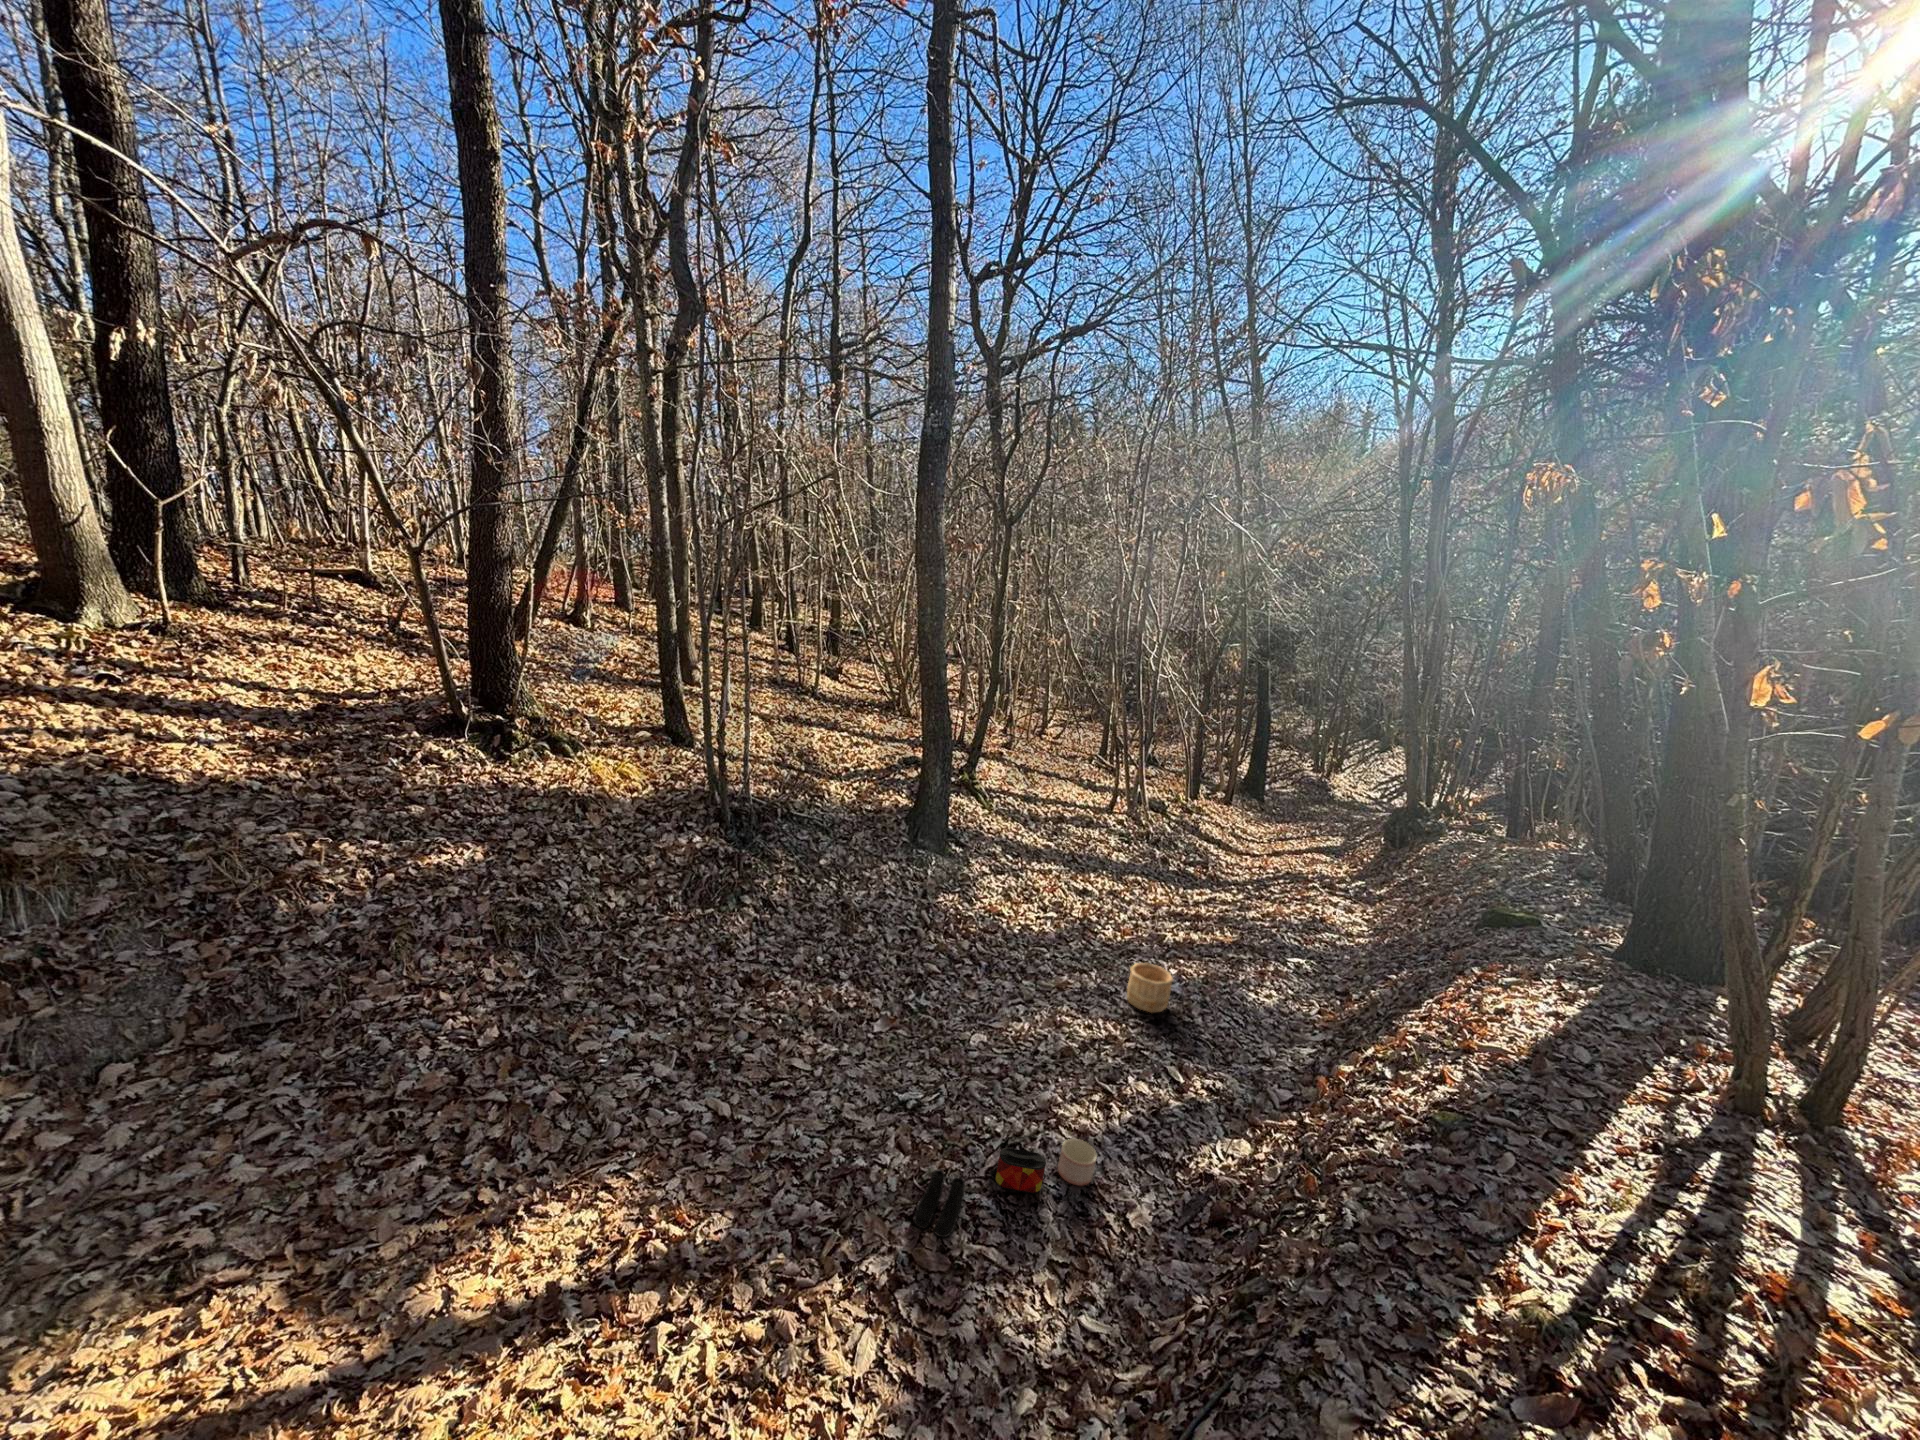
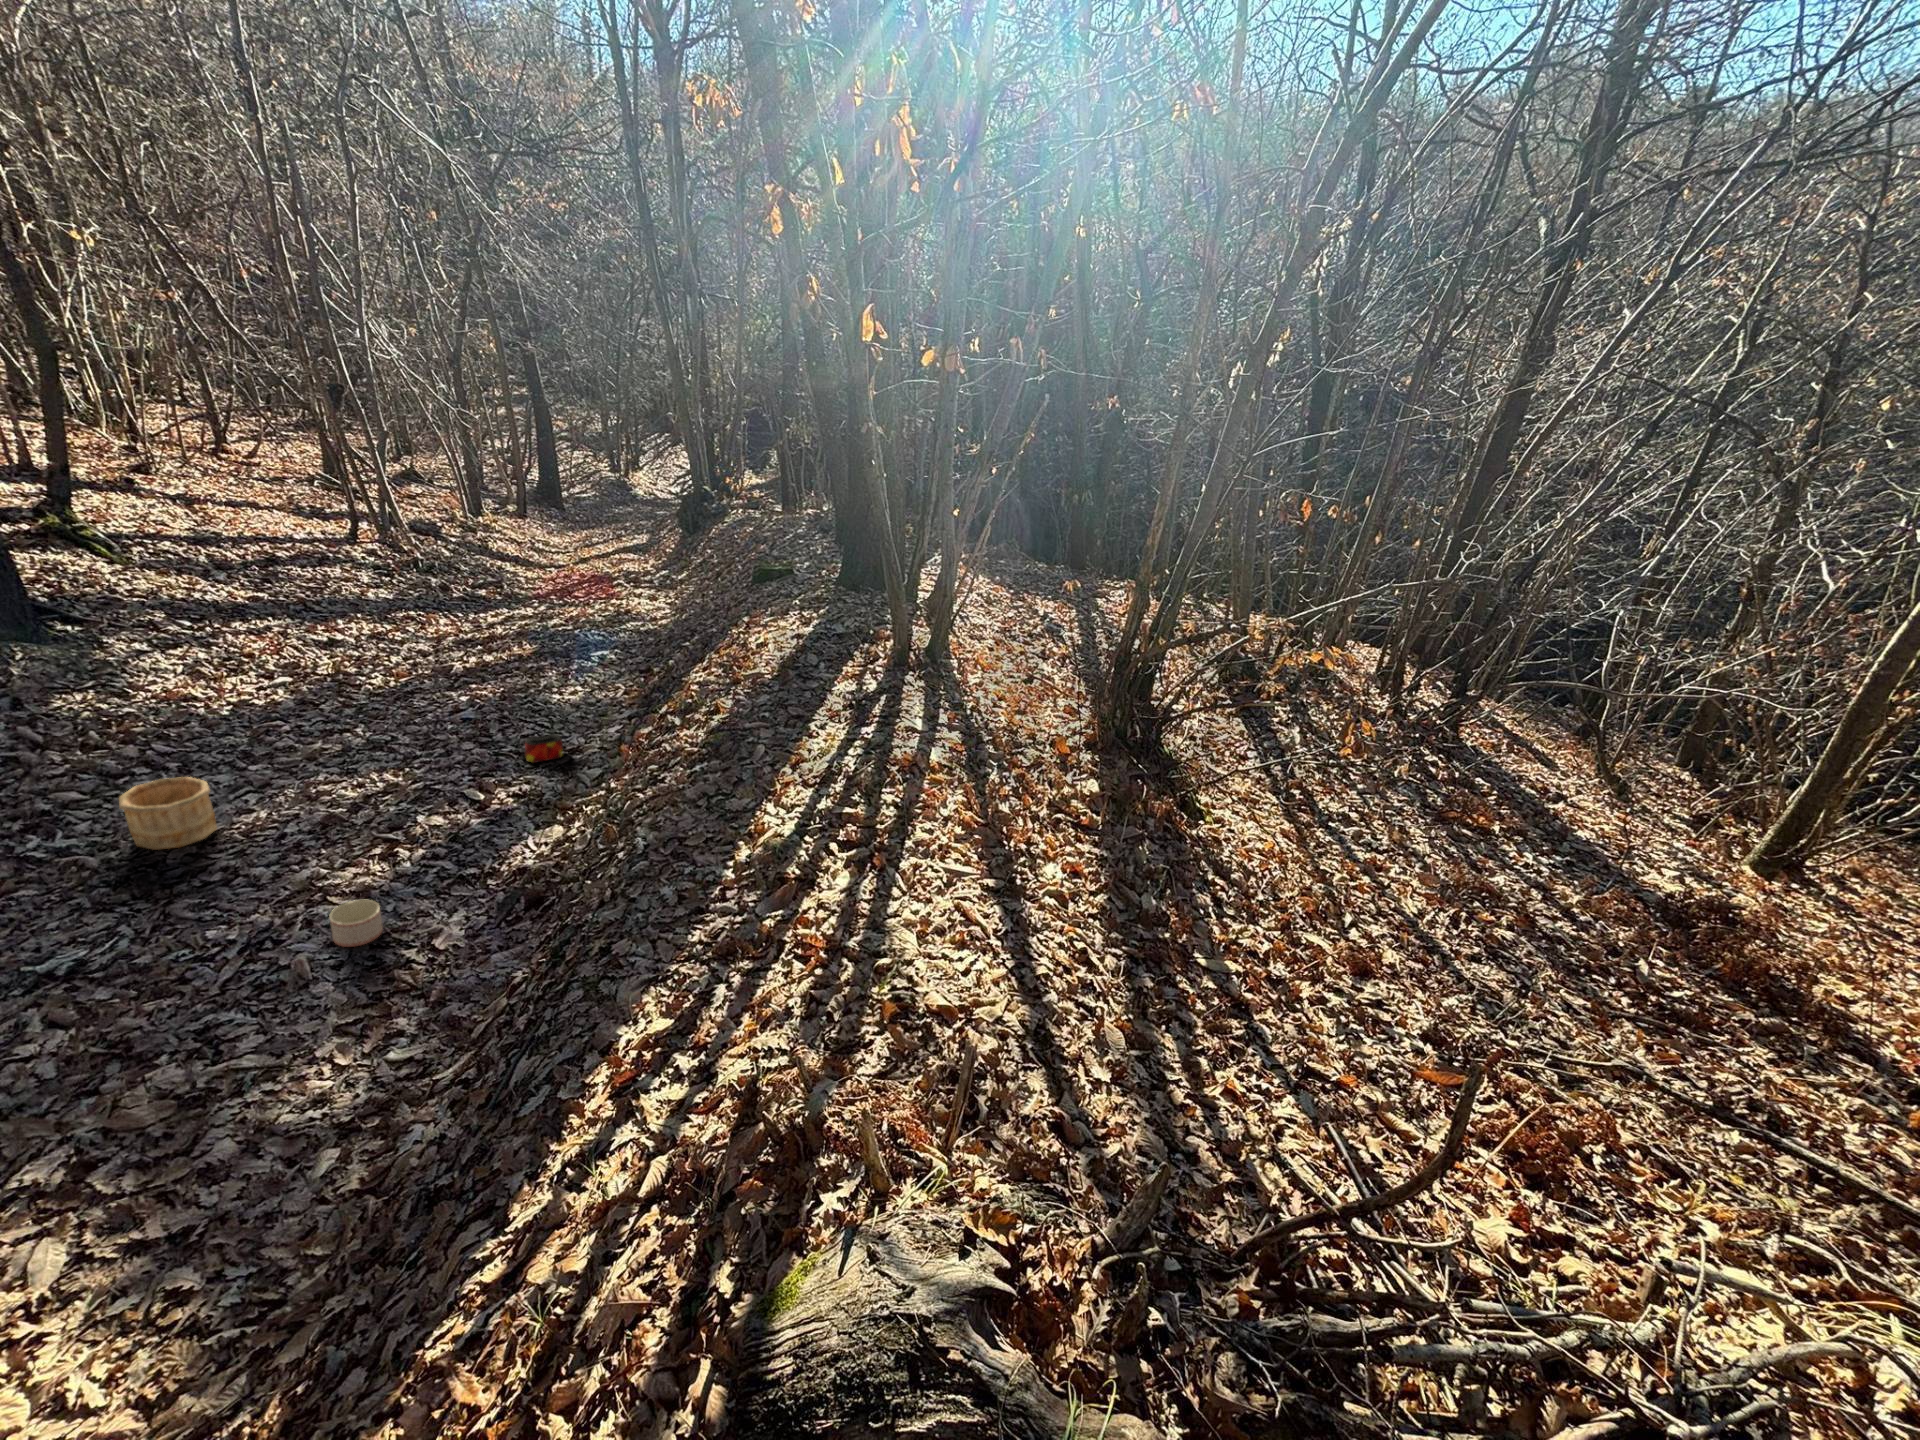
wooden bucket: present [1127,963,1173,1013] -> present [119,777,217,850]
bag: present [989,1148,1046,1194] -> present [521,734,563,763]
boots: present [914,1169,965,1237] -> none [100,1013,186,1098]

